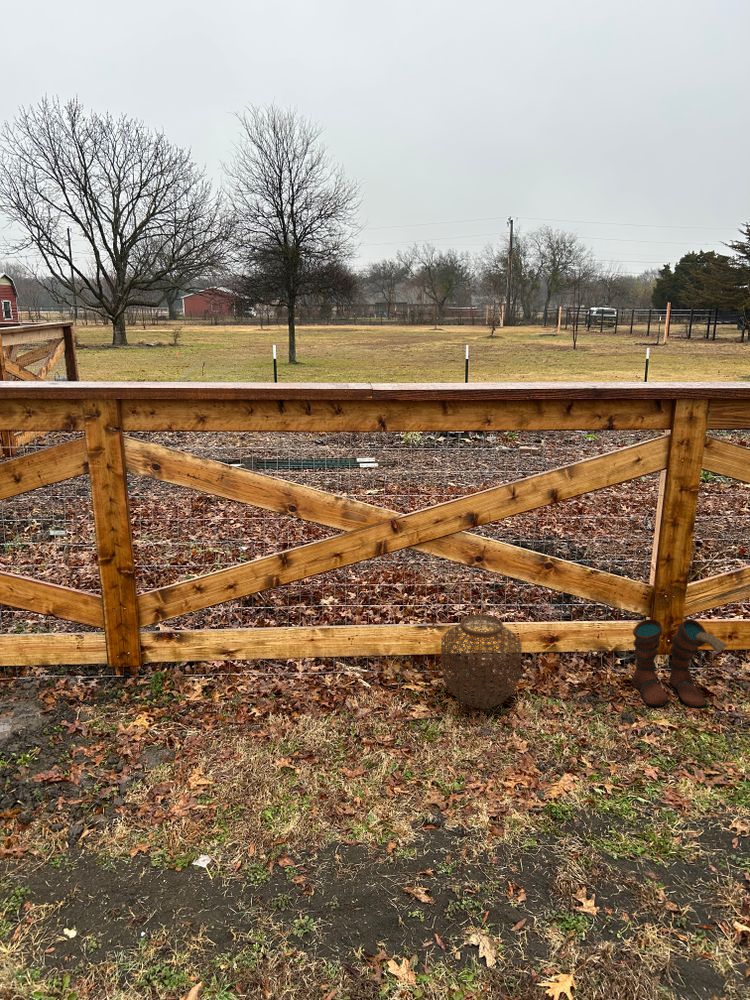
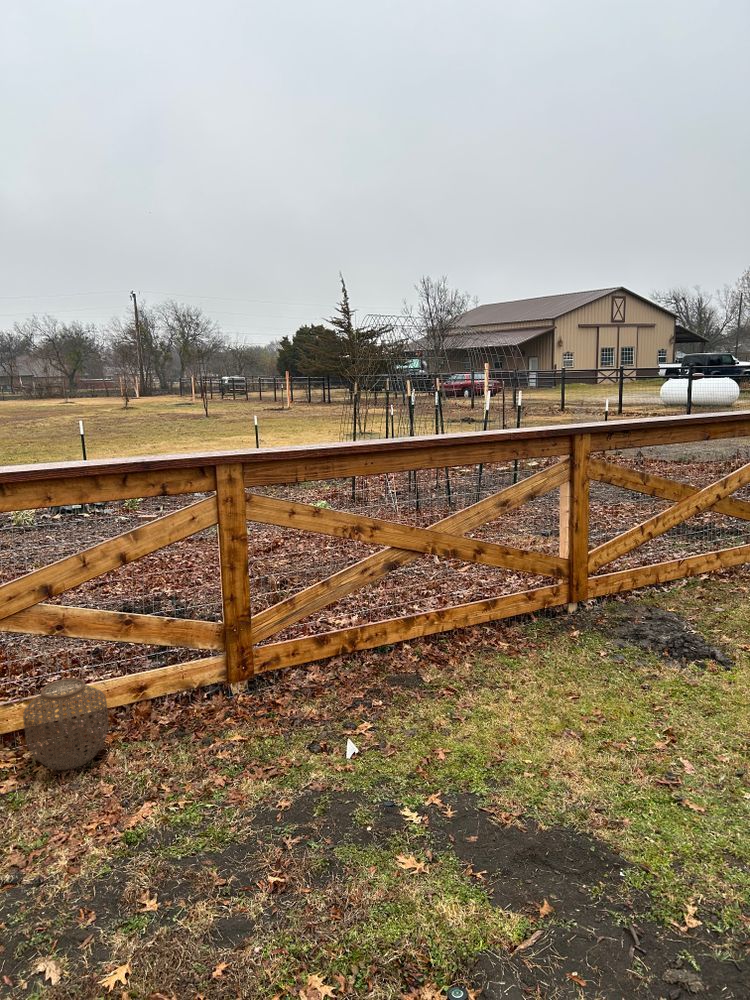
boots: present [632,619,727,707] -> none [209,645,284,726]

